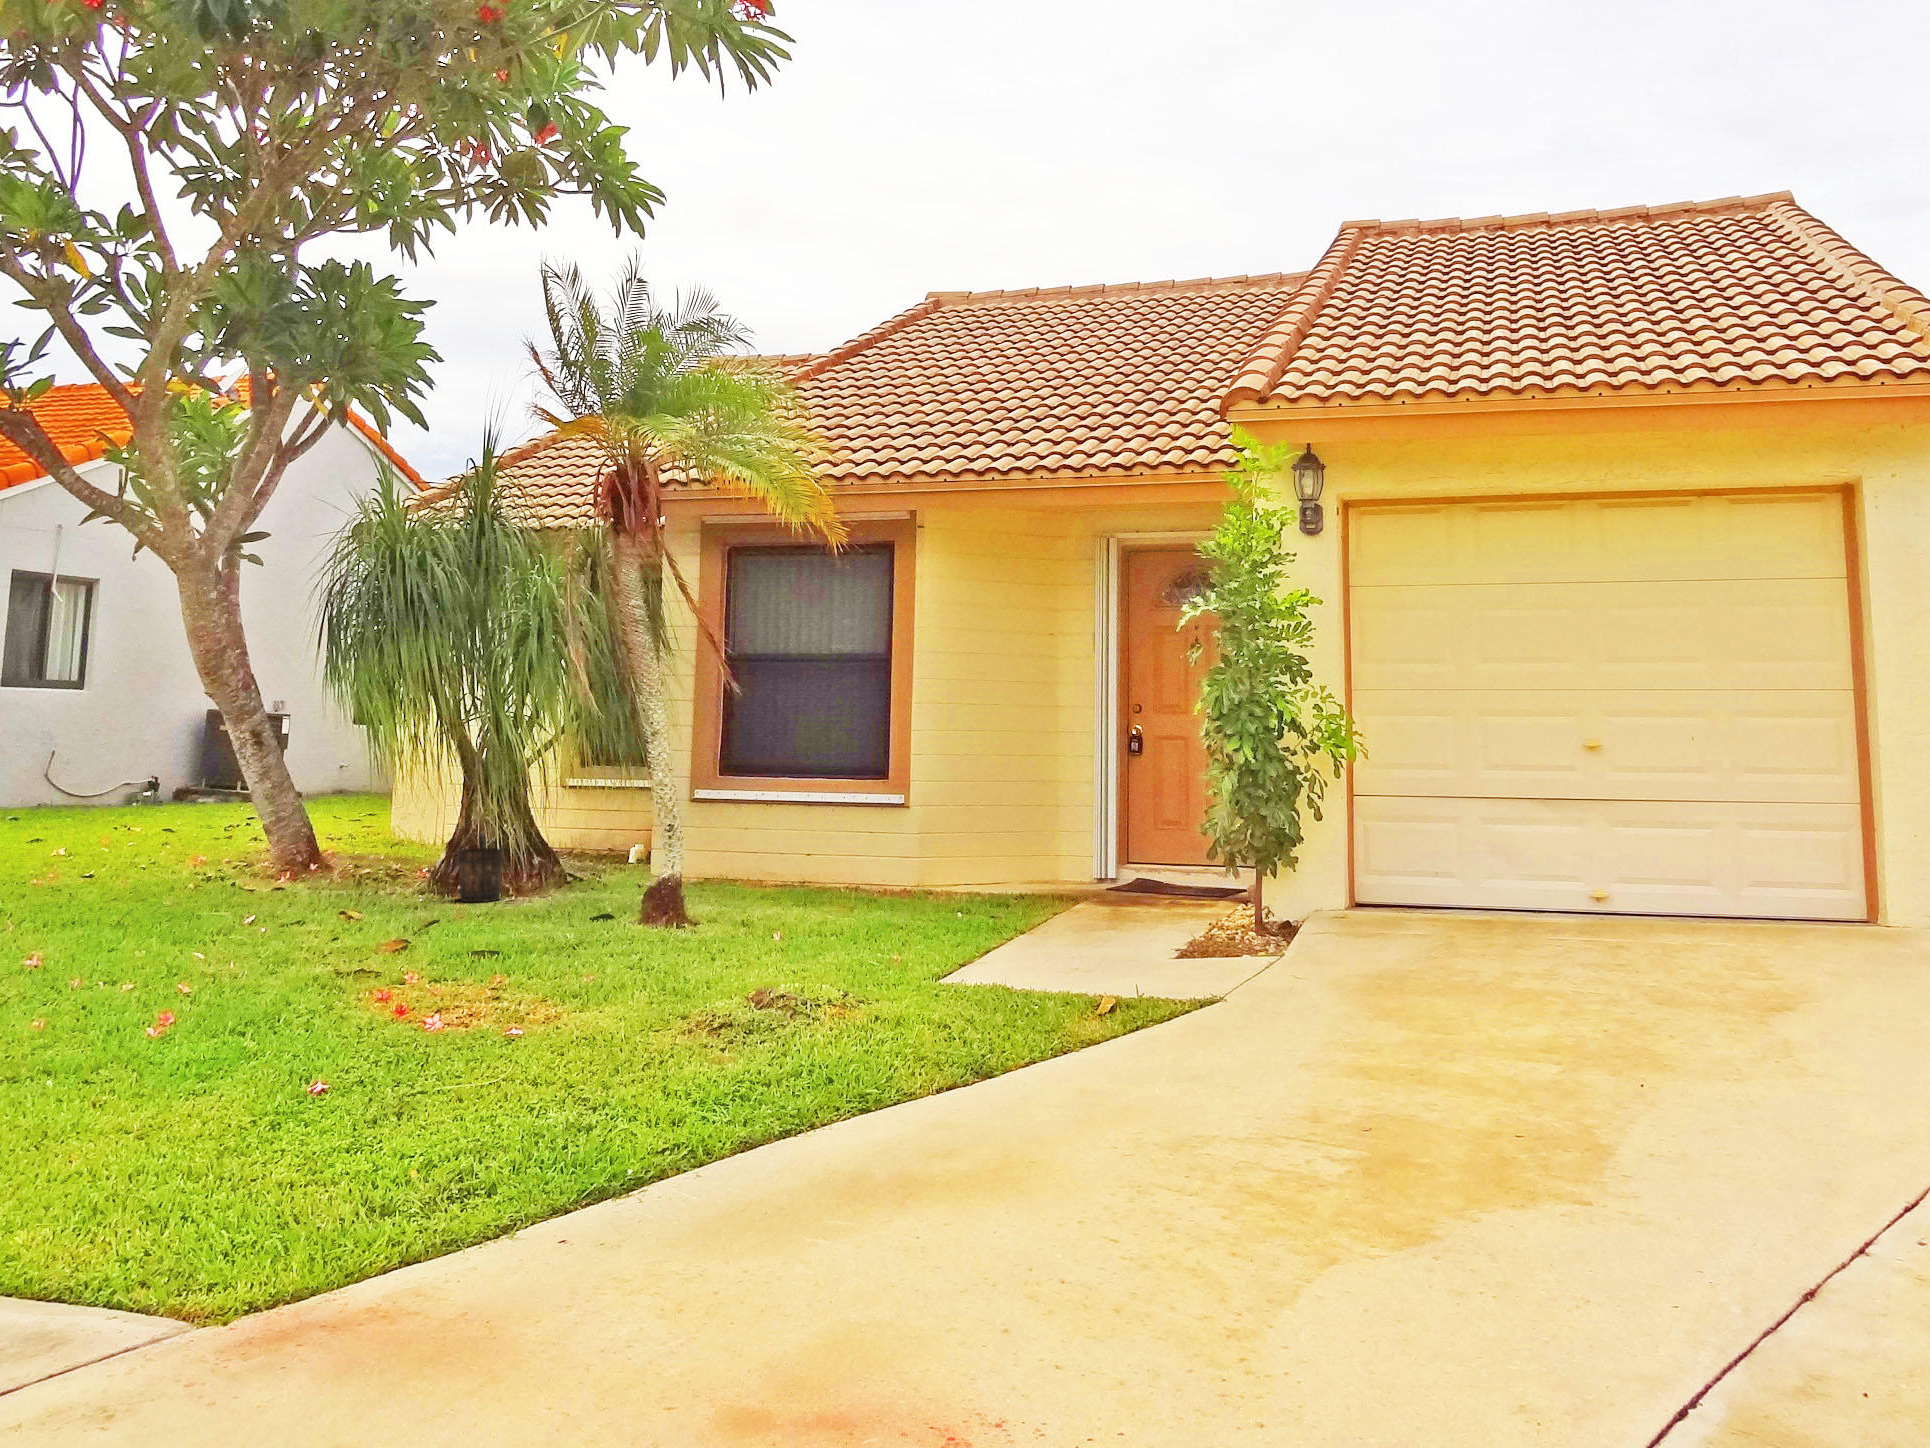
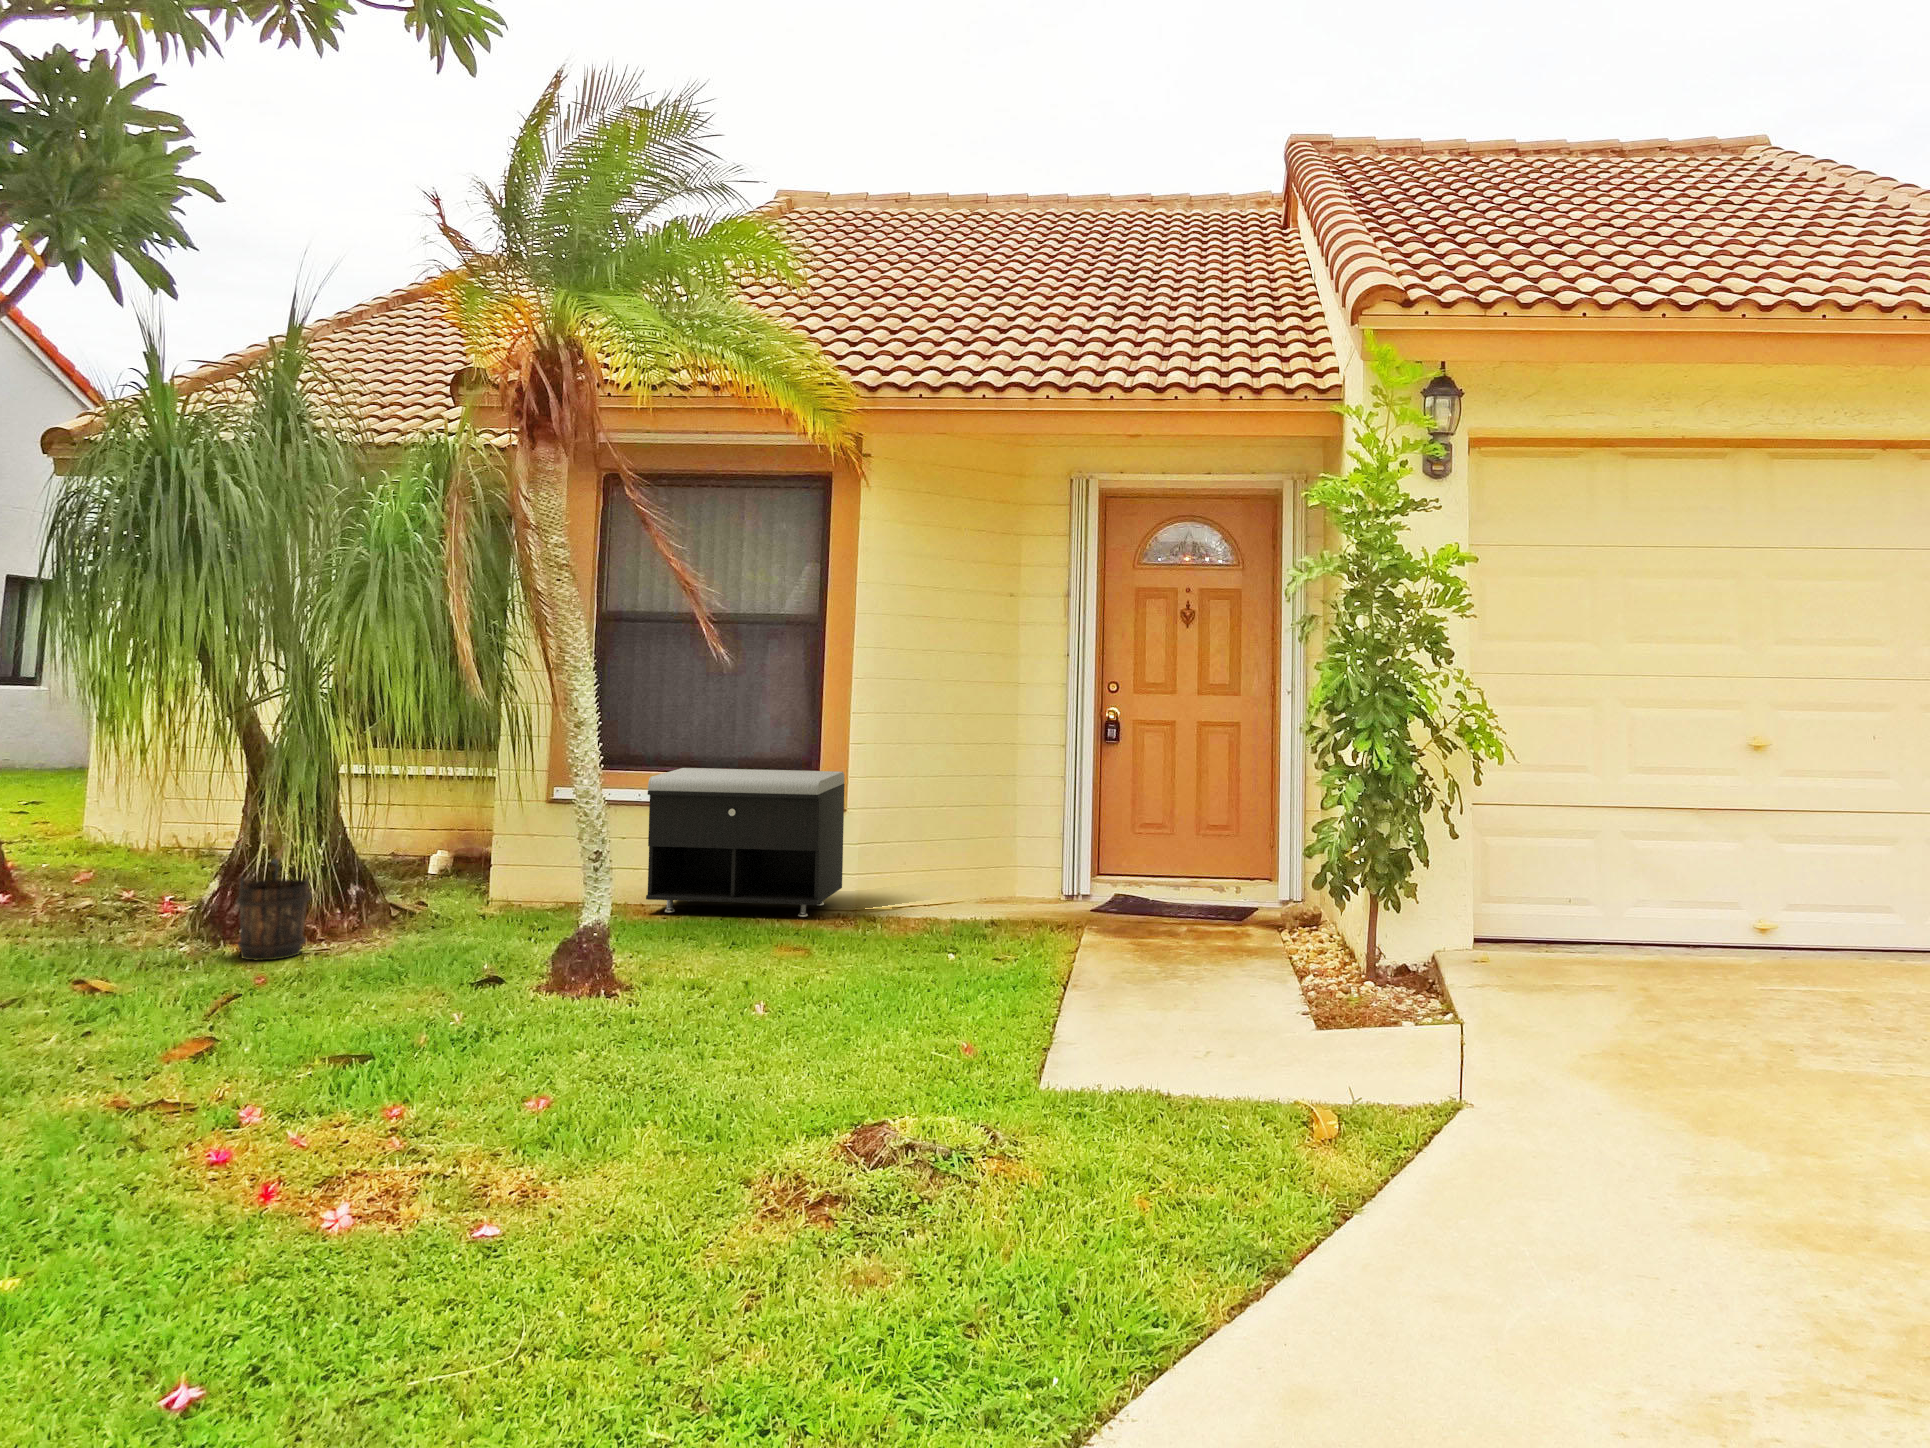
storage bench: none [747,778,901,890] -> present [646,768,844,917]

